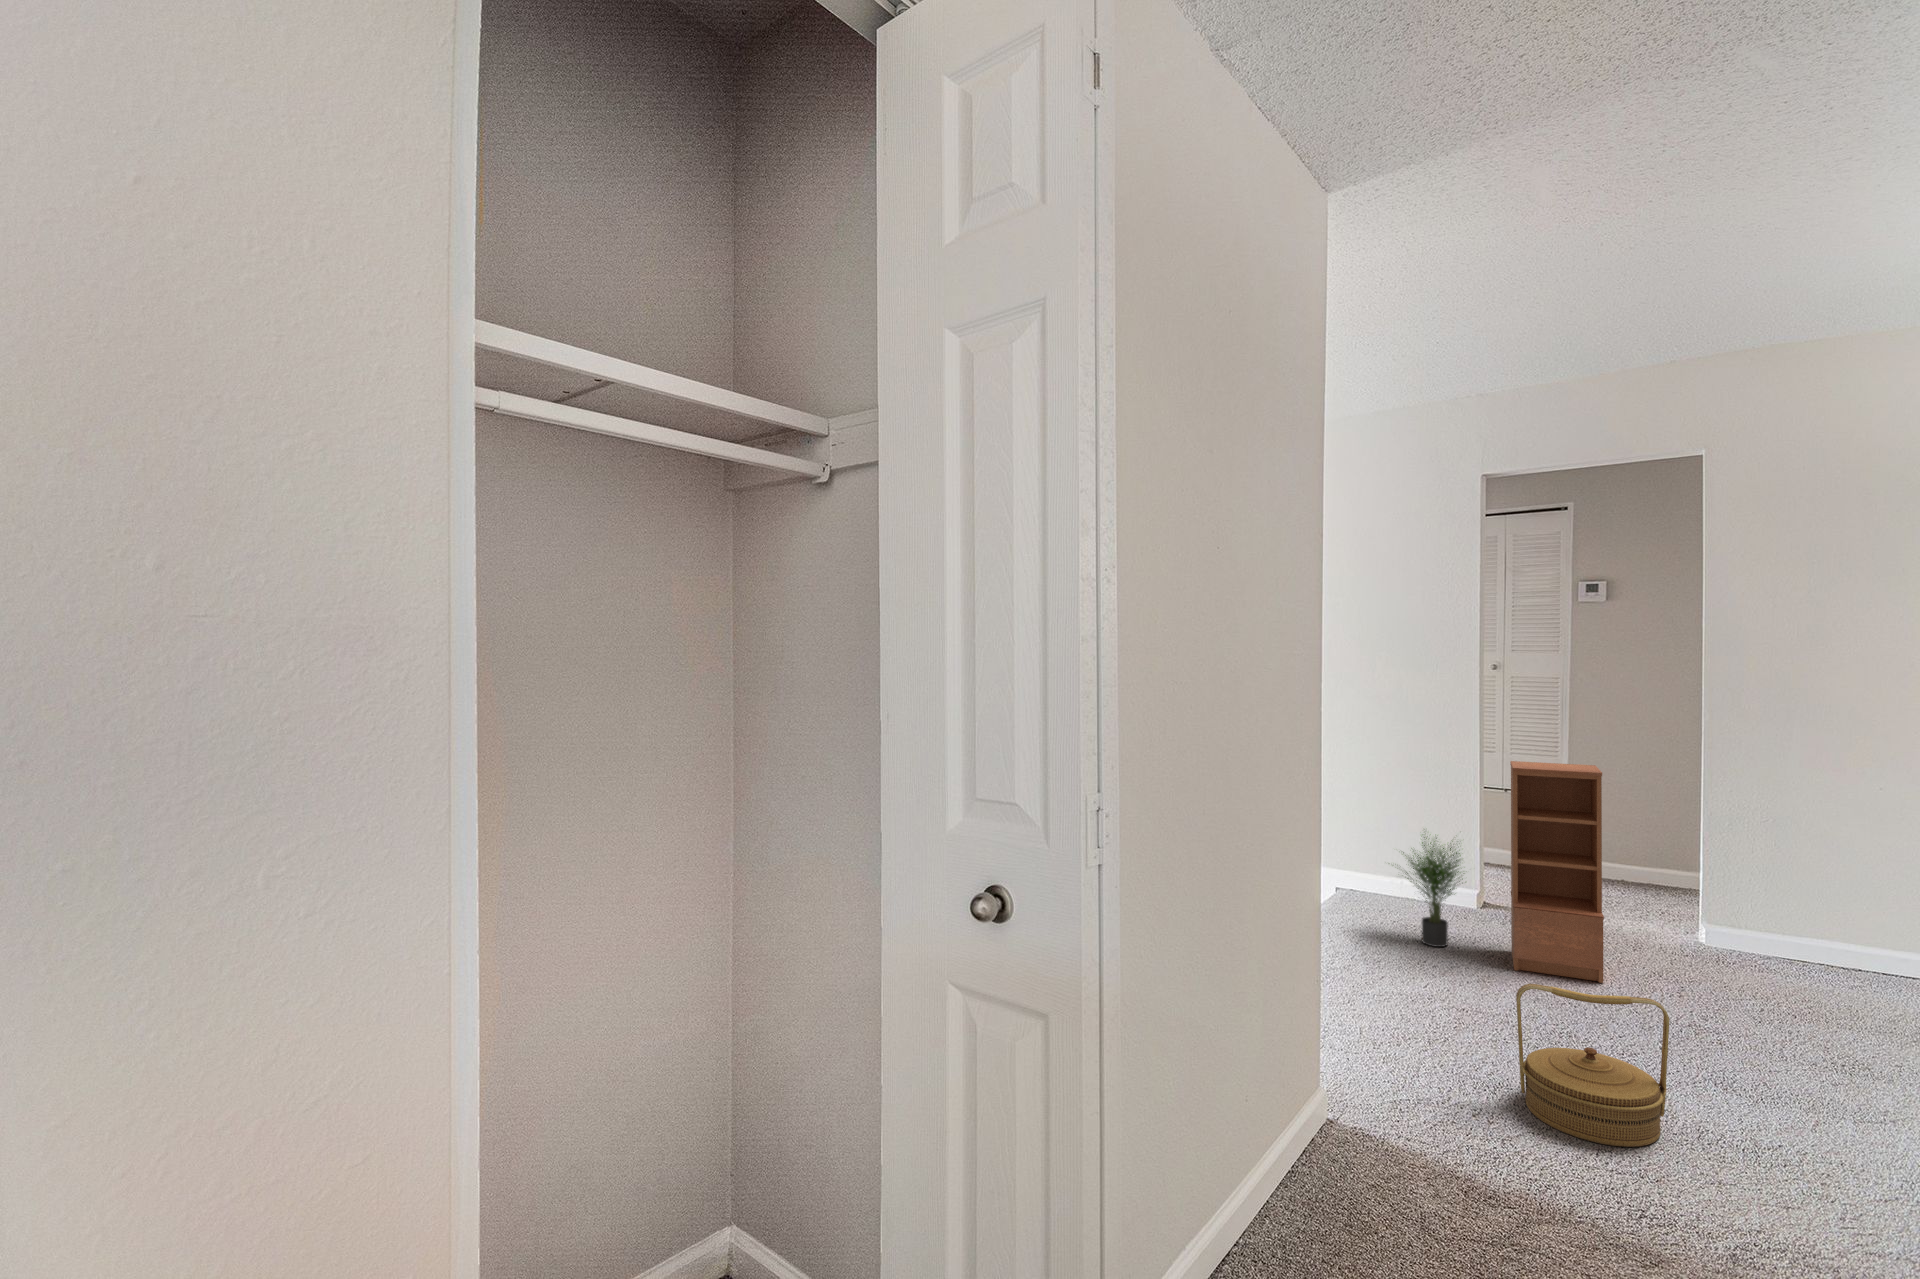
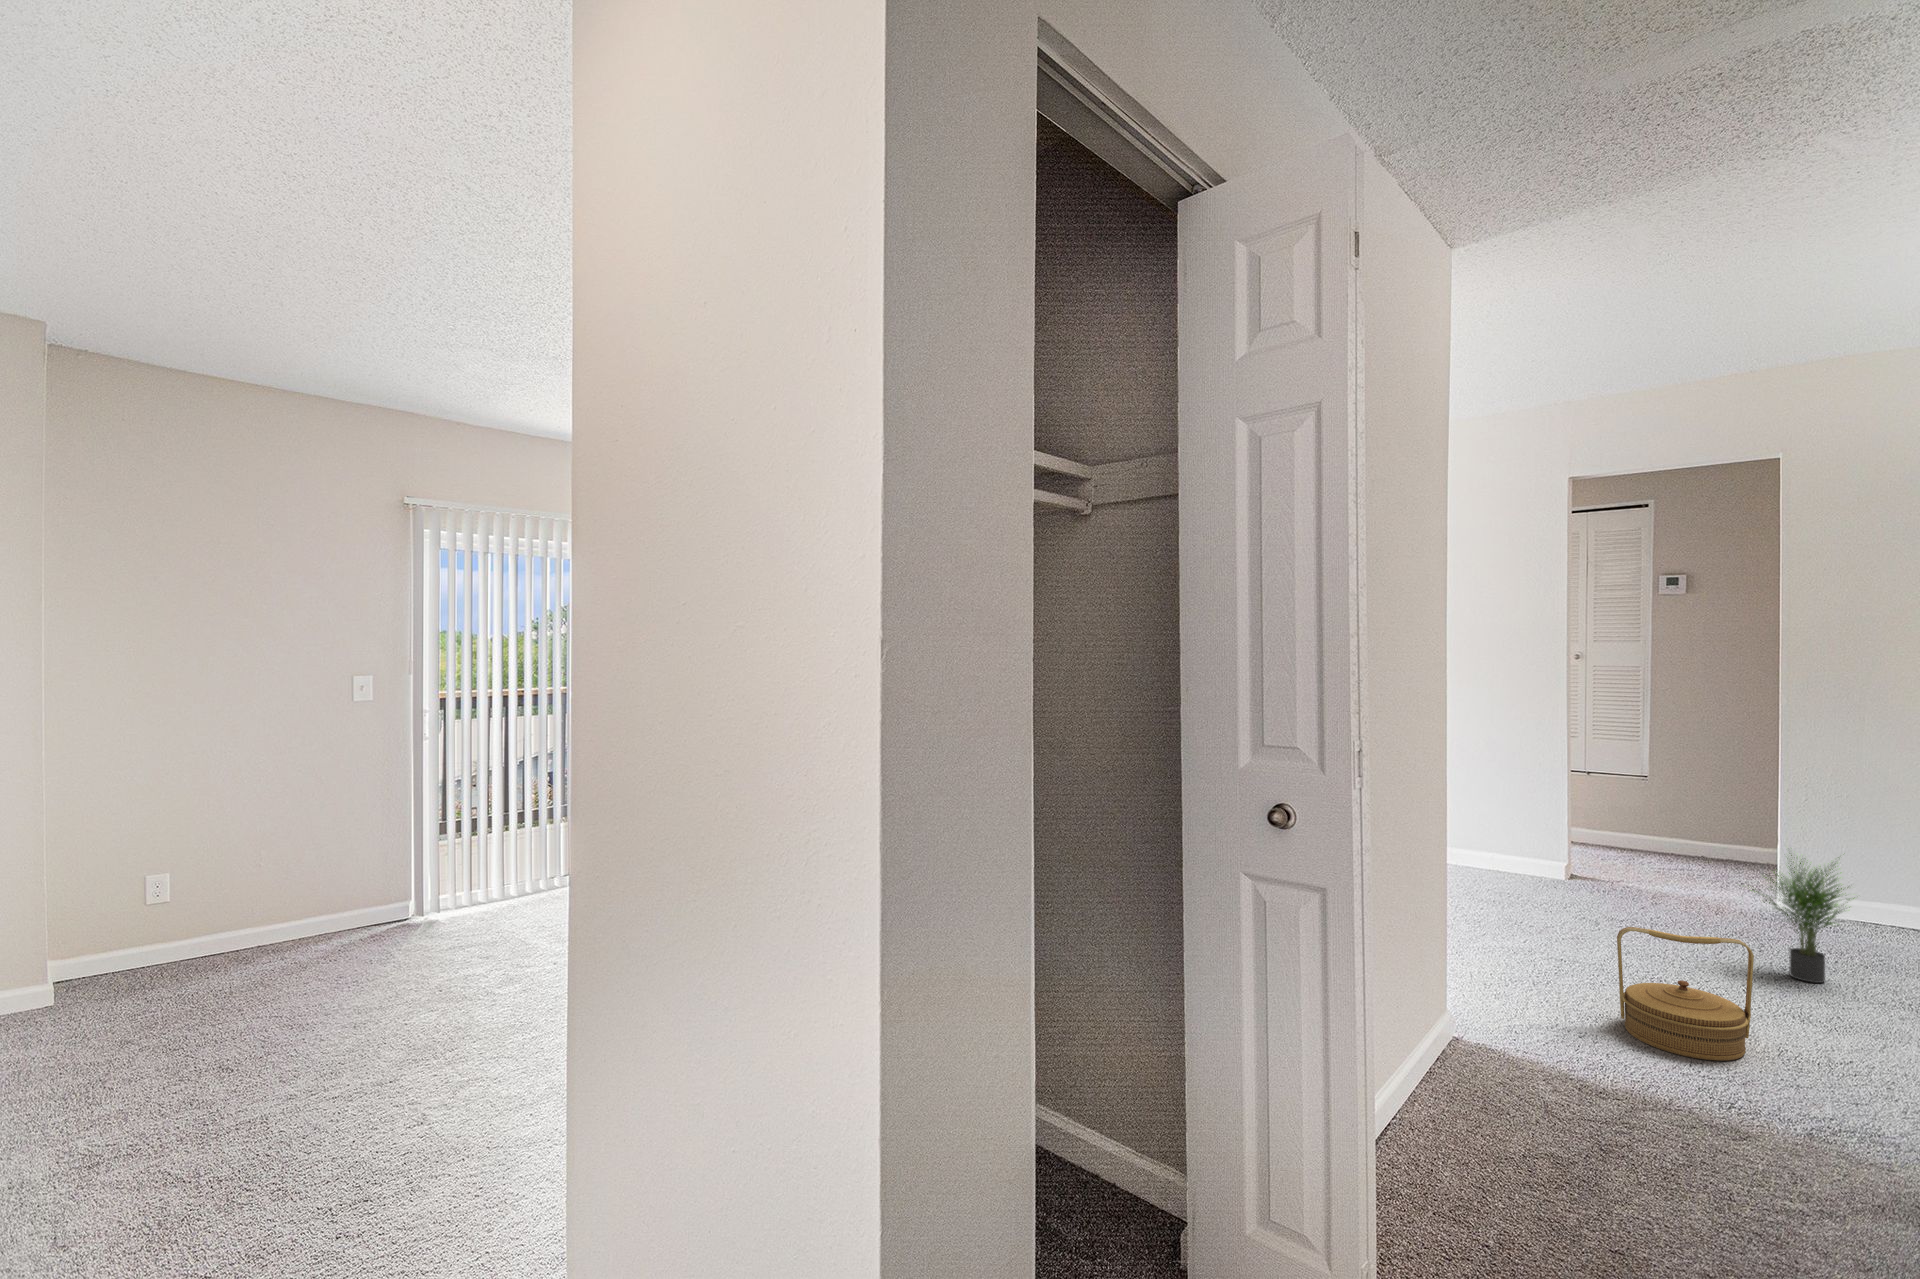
bookcase: present [1510,761,1604,983] -> none [1601,742,1690,939]
potted plant: present [1403,837,1463,947] -> present [1751,855,1854,983]

